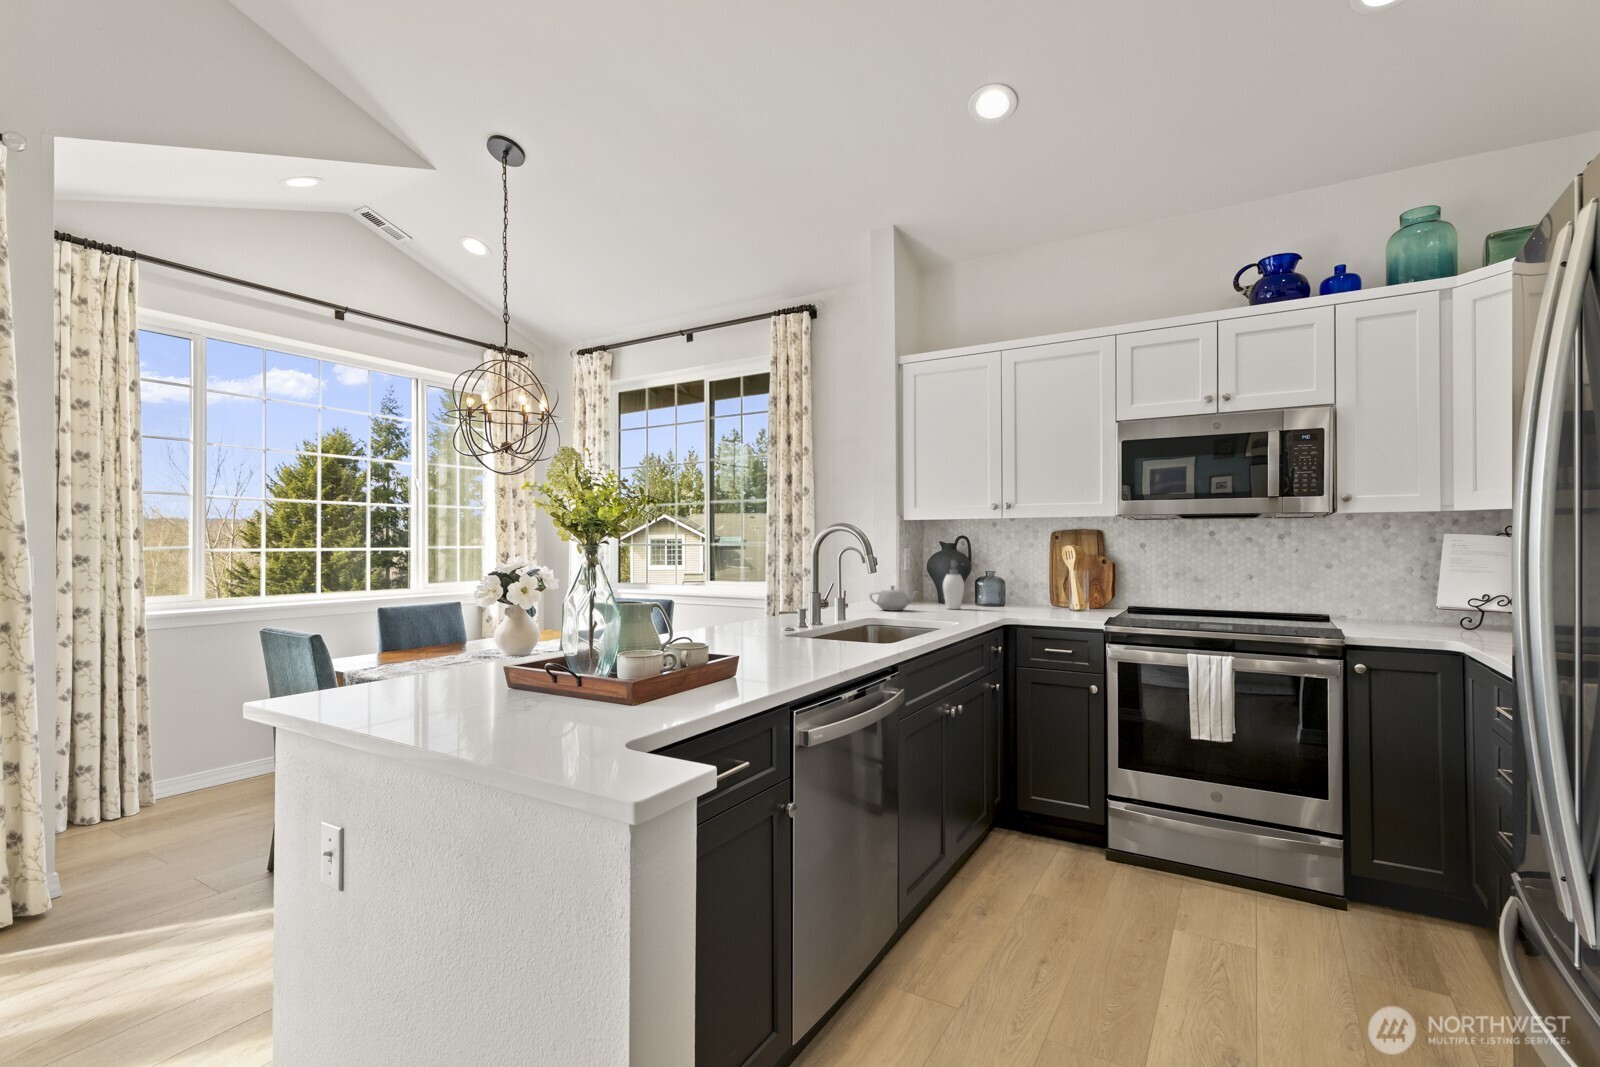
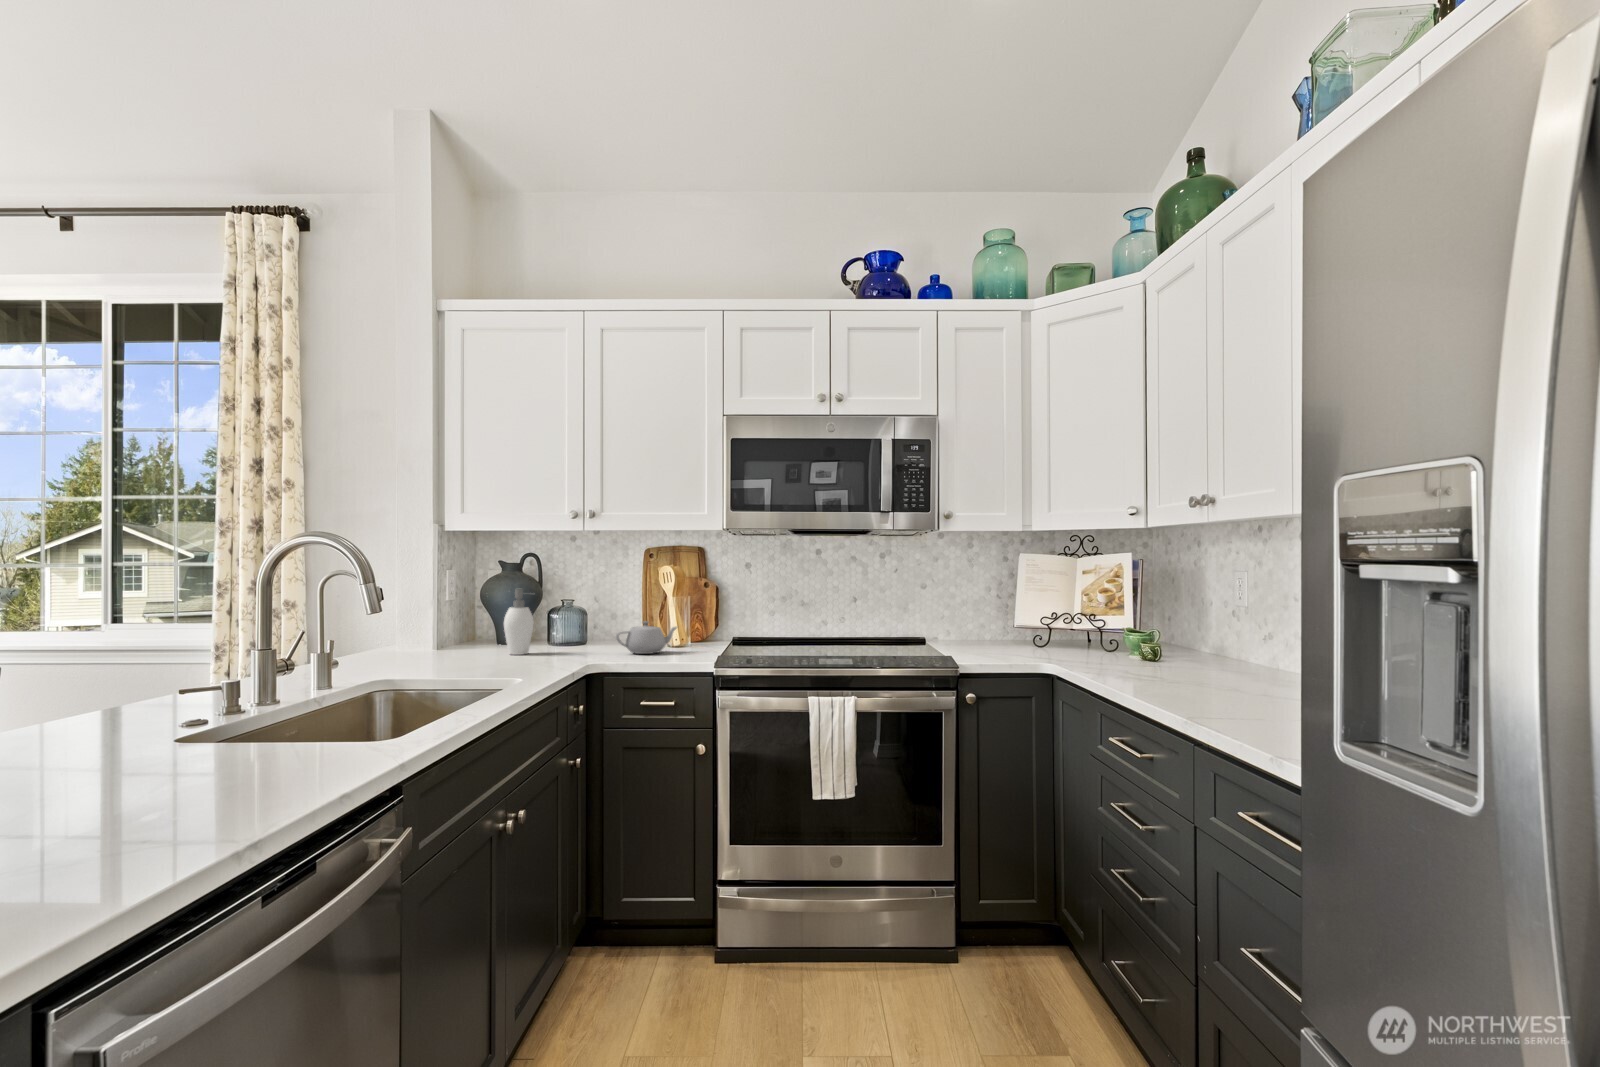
teapot: present [870,586,917,611] -> present [616,621,677,654]

